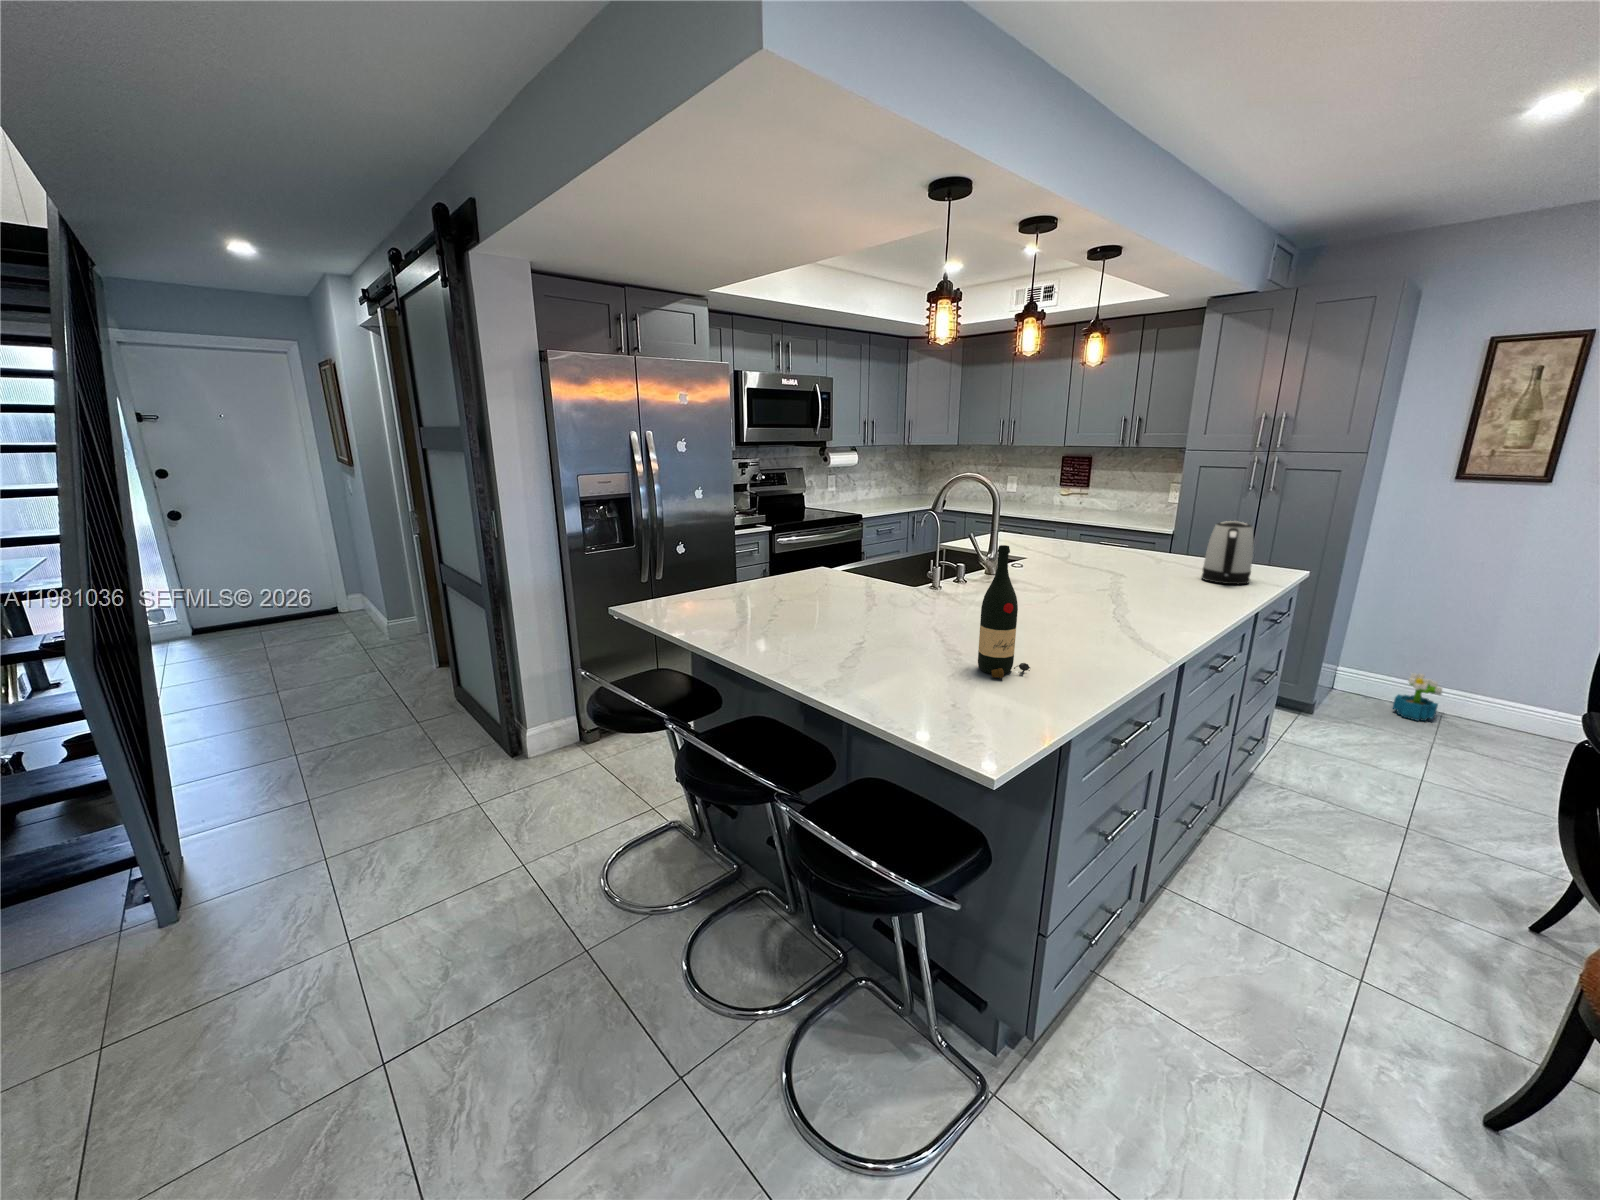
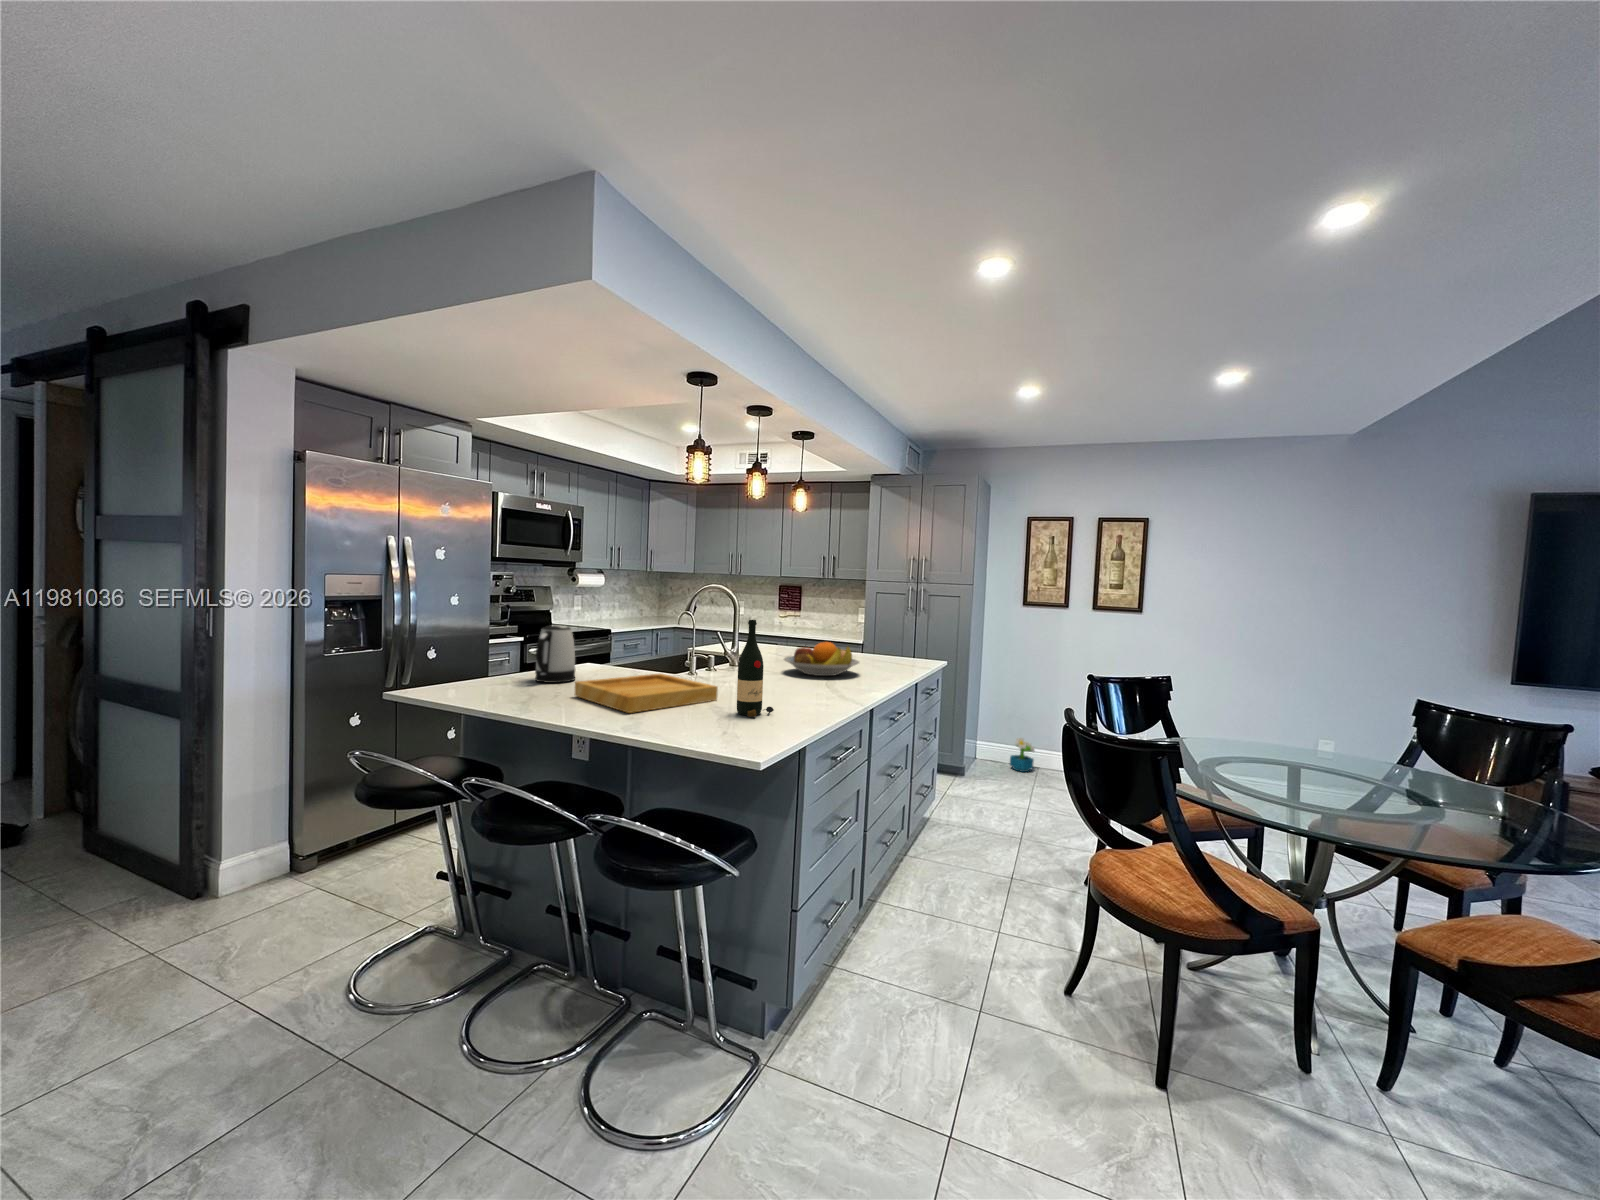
kettle: present [1202,521,1254,584] -> present [535,625,575,683]
fruit bowl: none [1055,553,1168,600] -> present [784,642,859,676]
tray: none [790,594,957,657] -> present [574,674,718,713]

